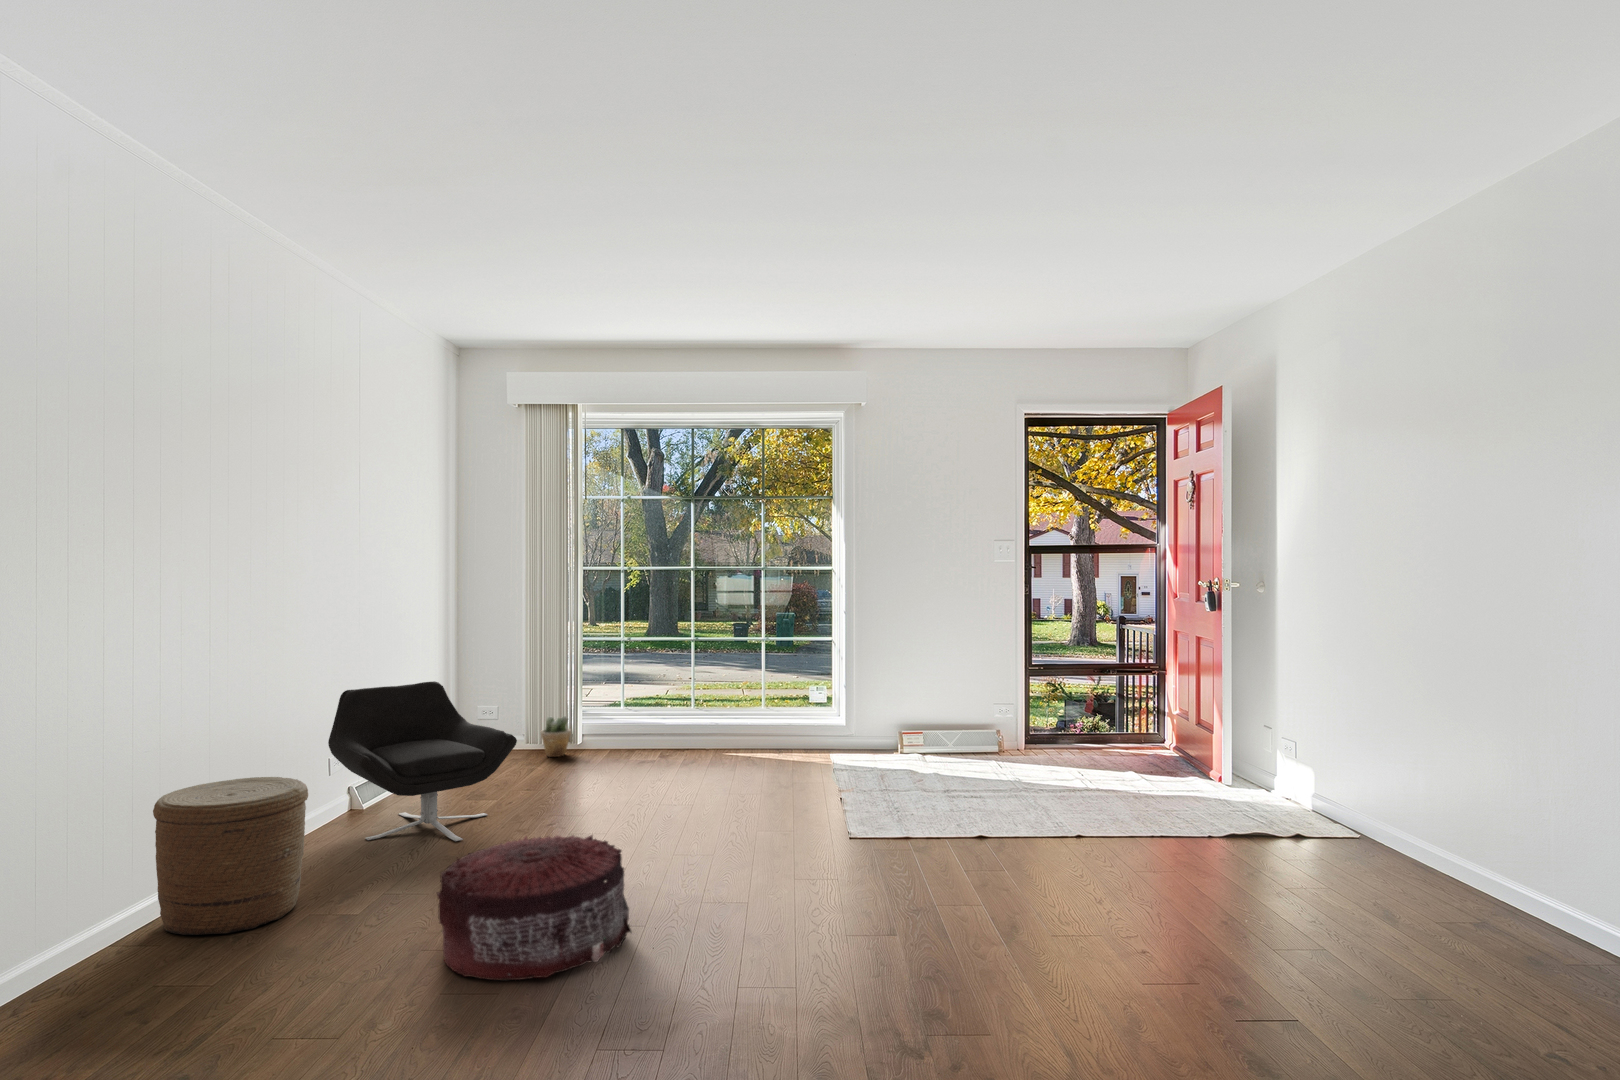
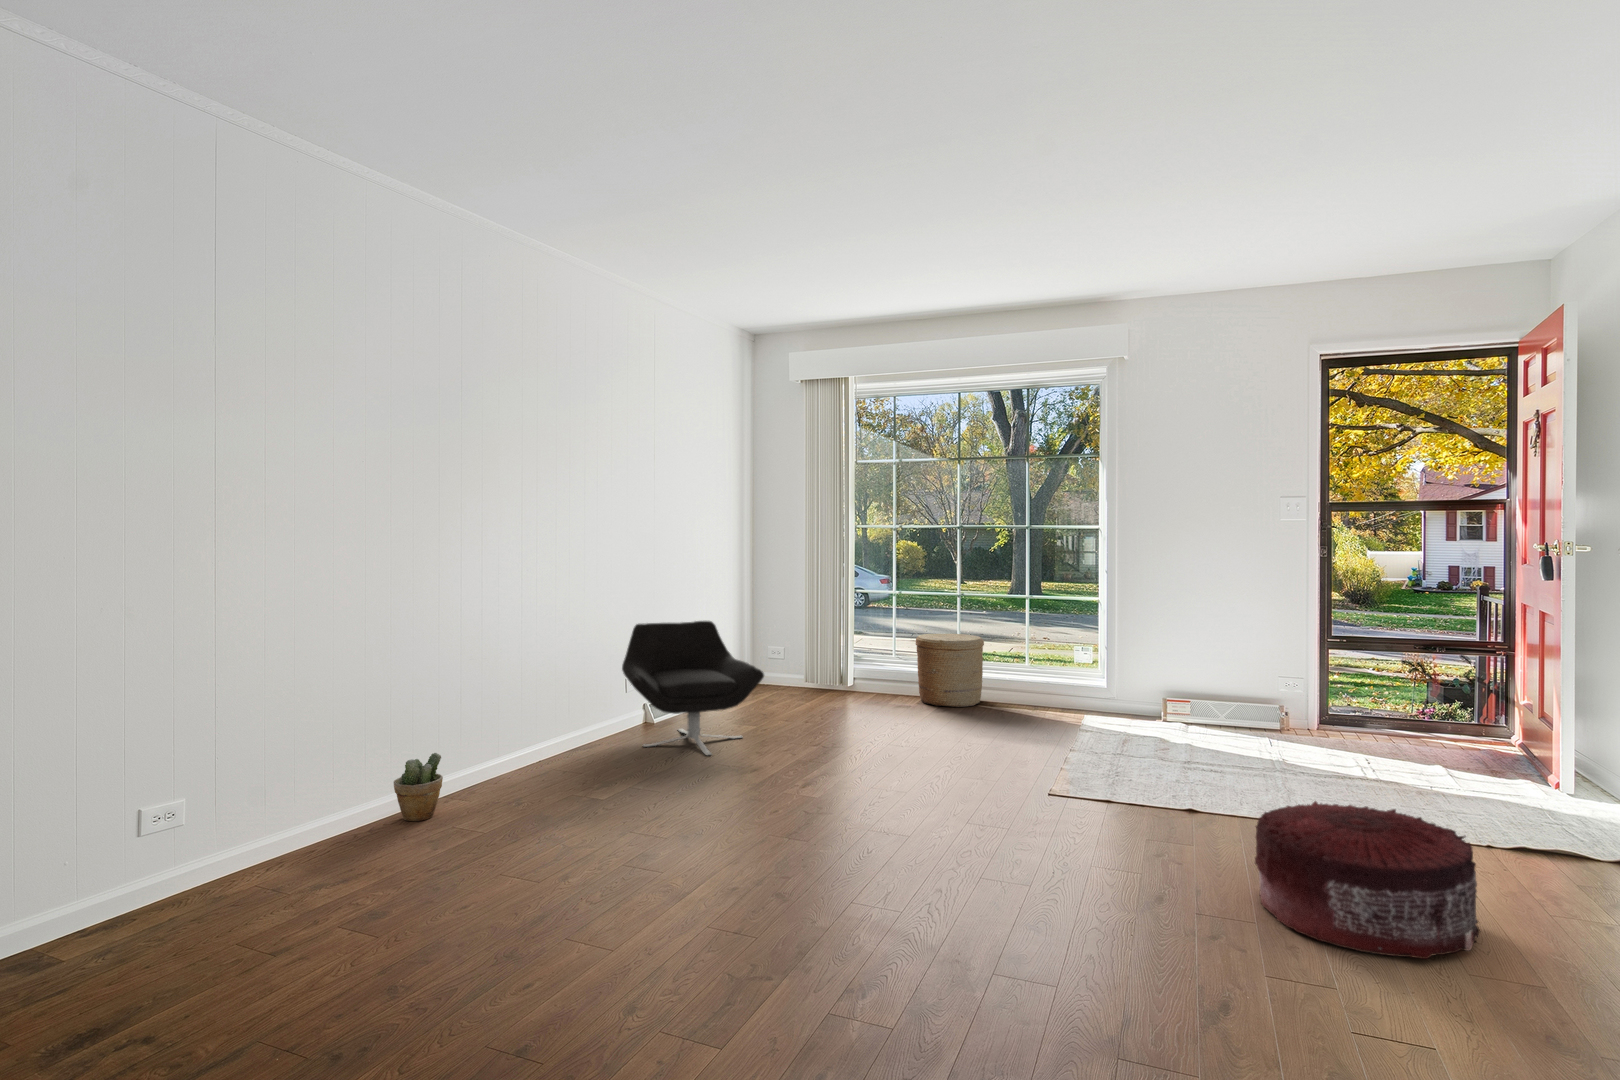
potted plant: present [541,716,570,757] -> present [394,753,443,821]
woven basket: present [153,777,308,935] -> present [916,633,984,707]
pouf: present [437,835,631,980] -> present [1255,801,1481,959]

